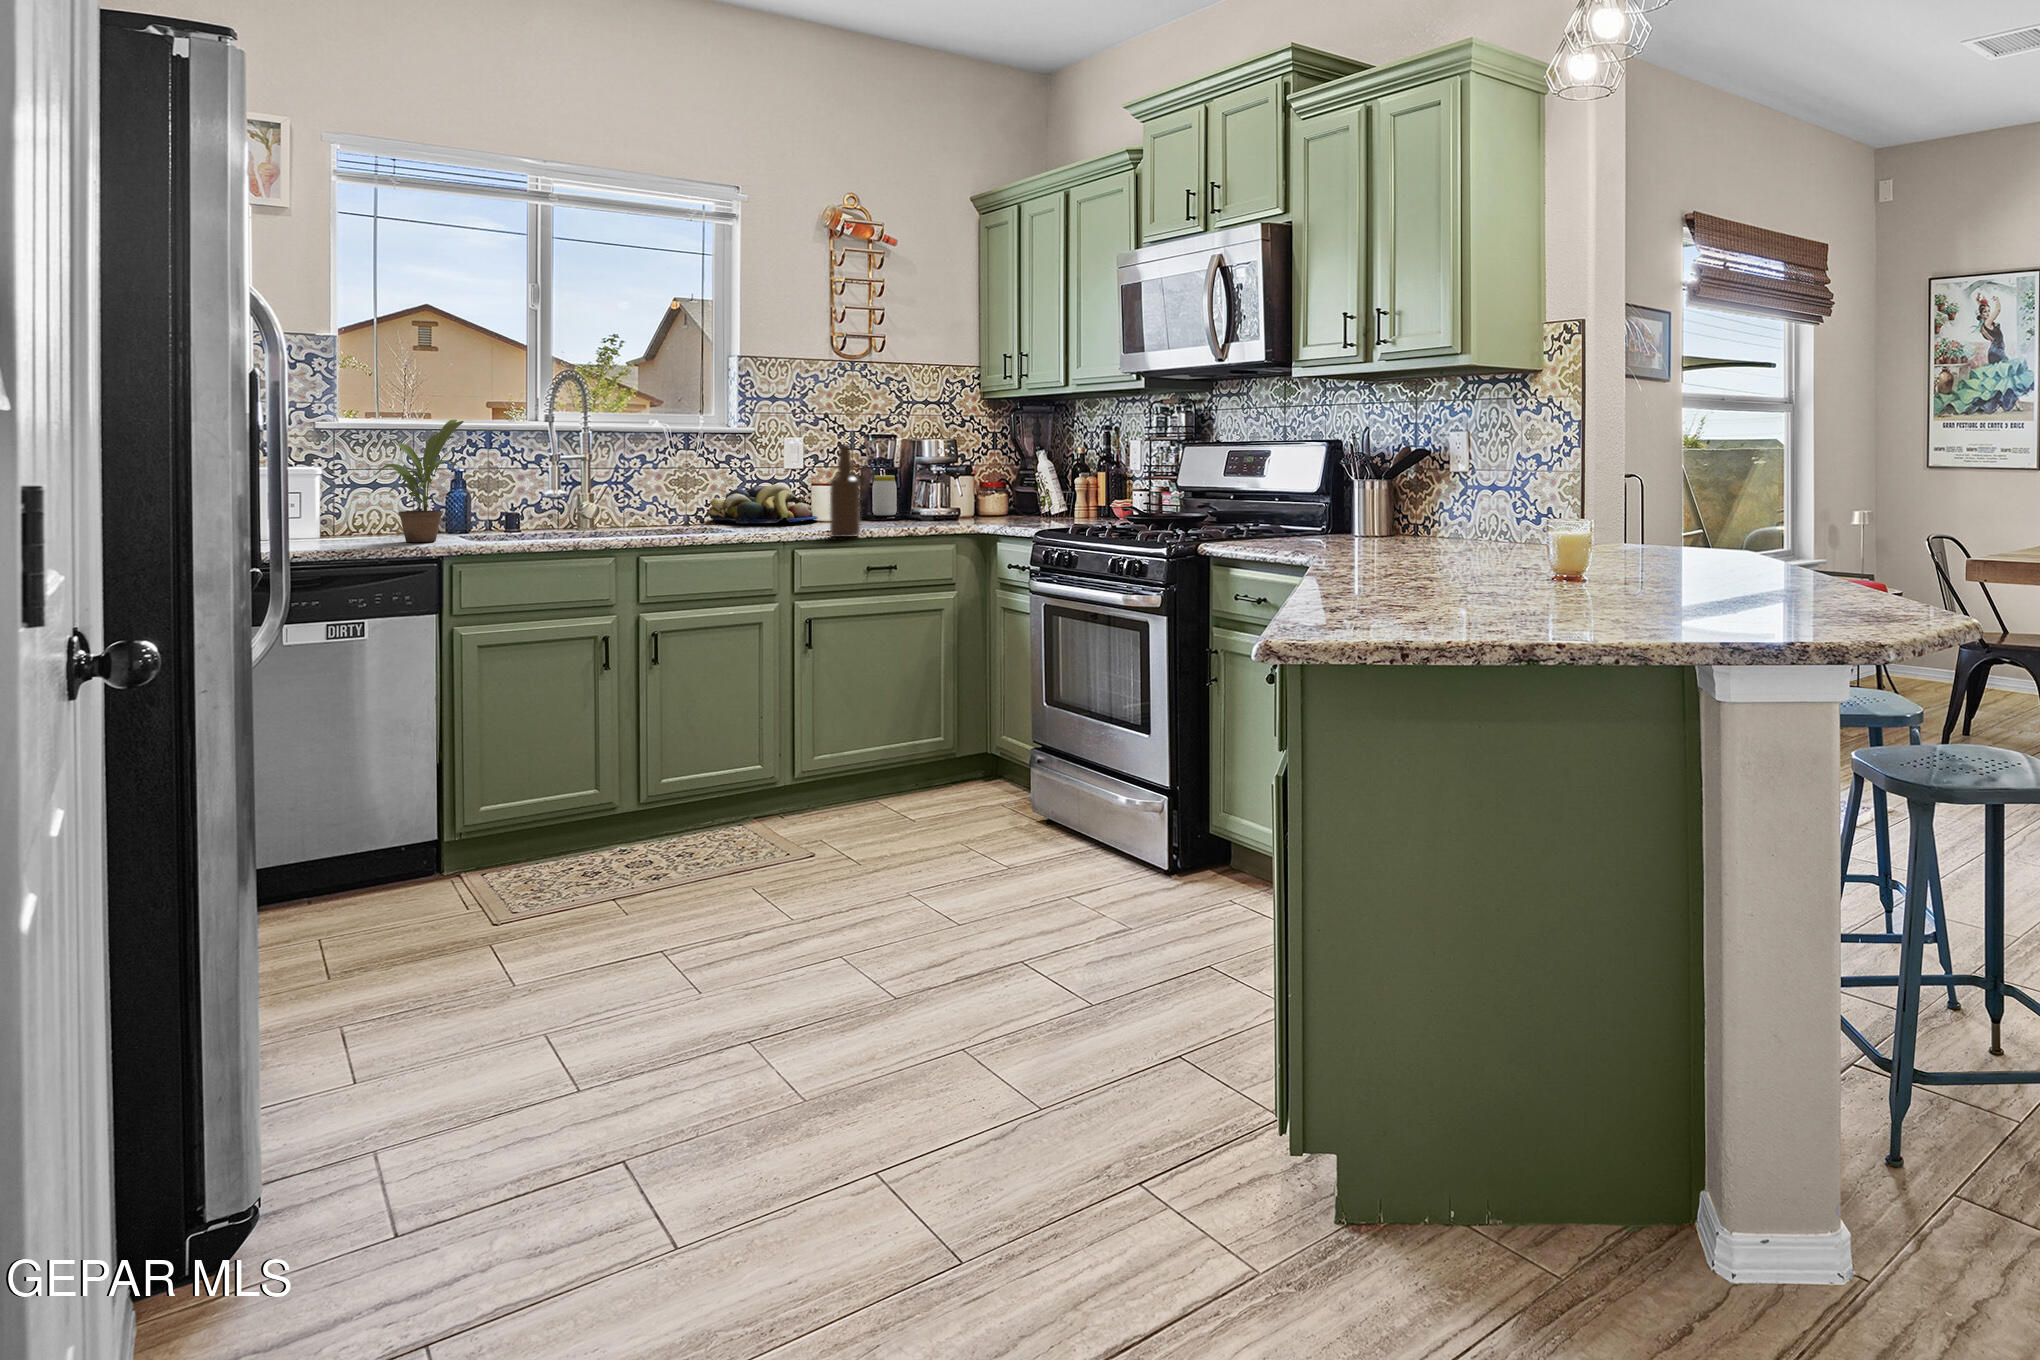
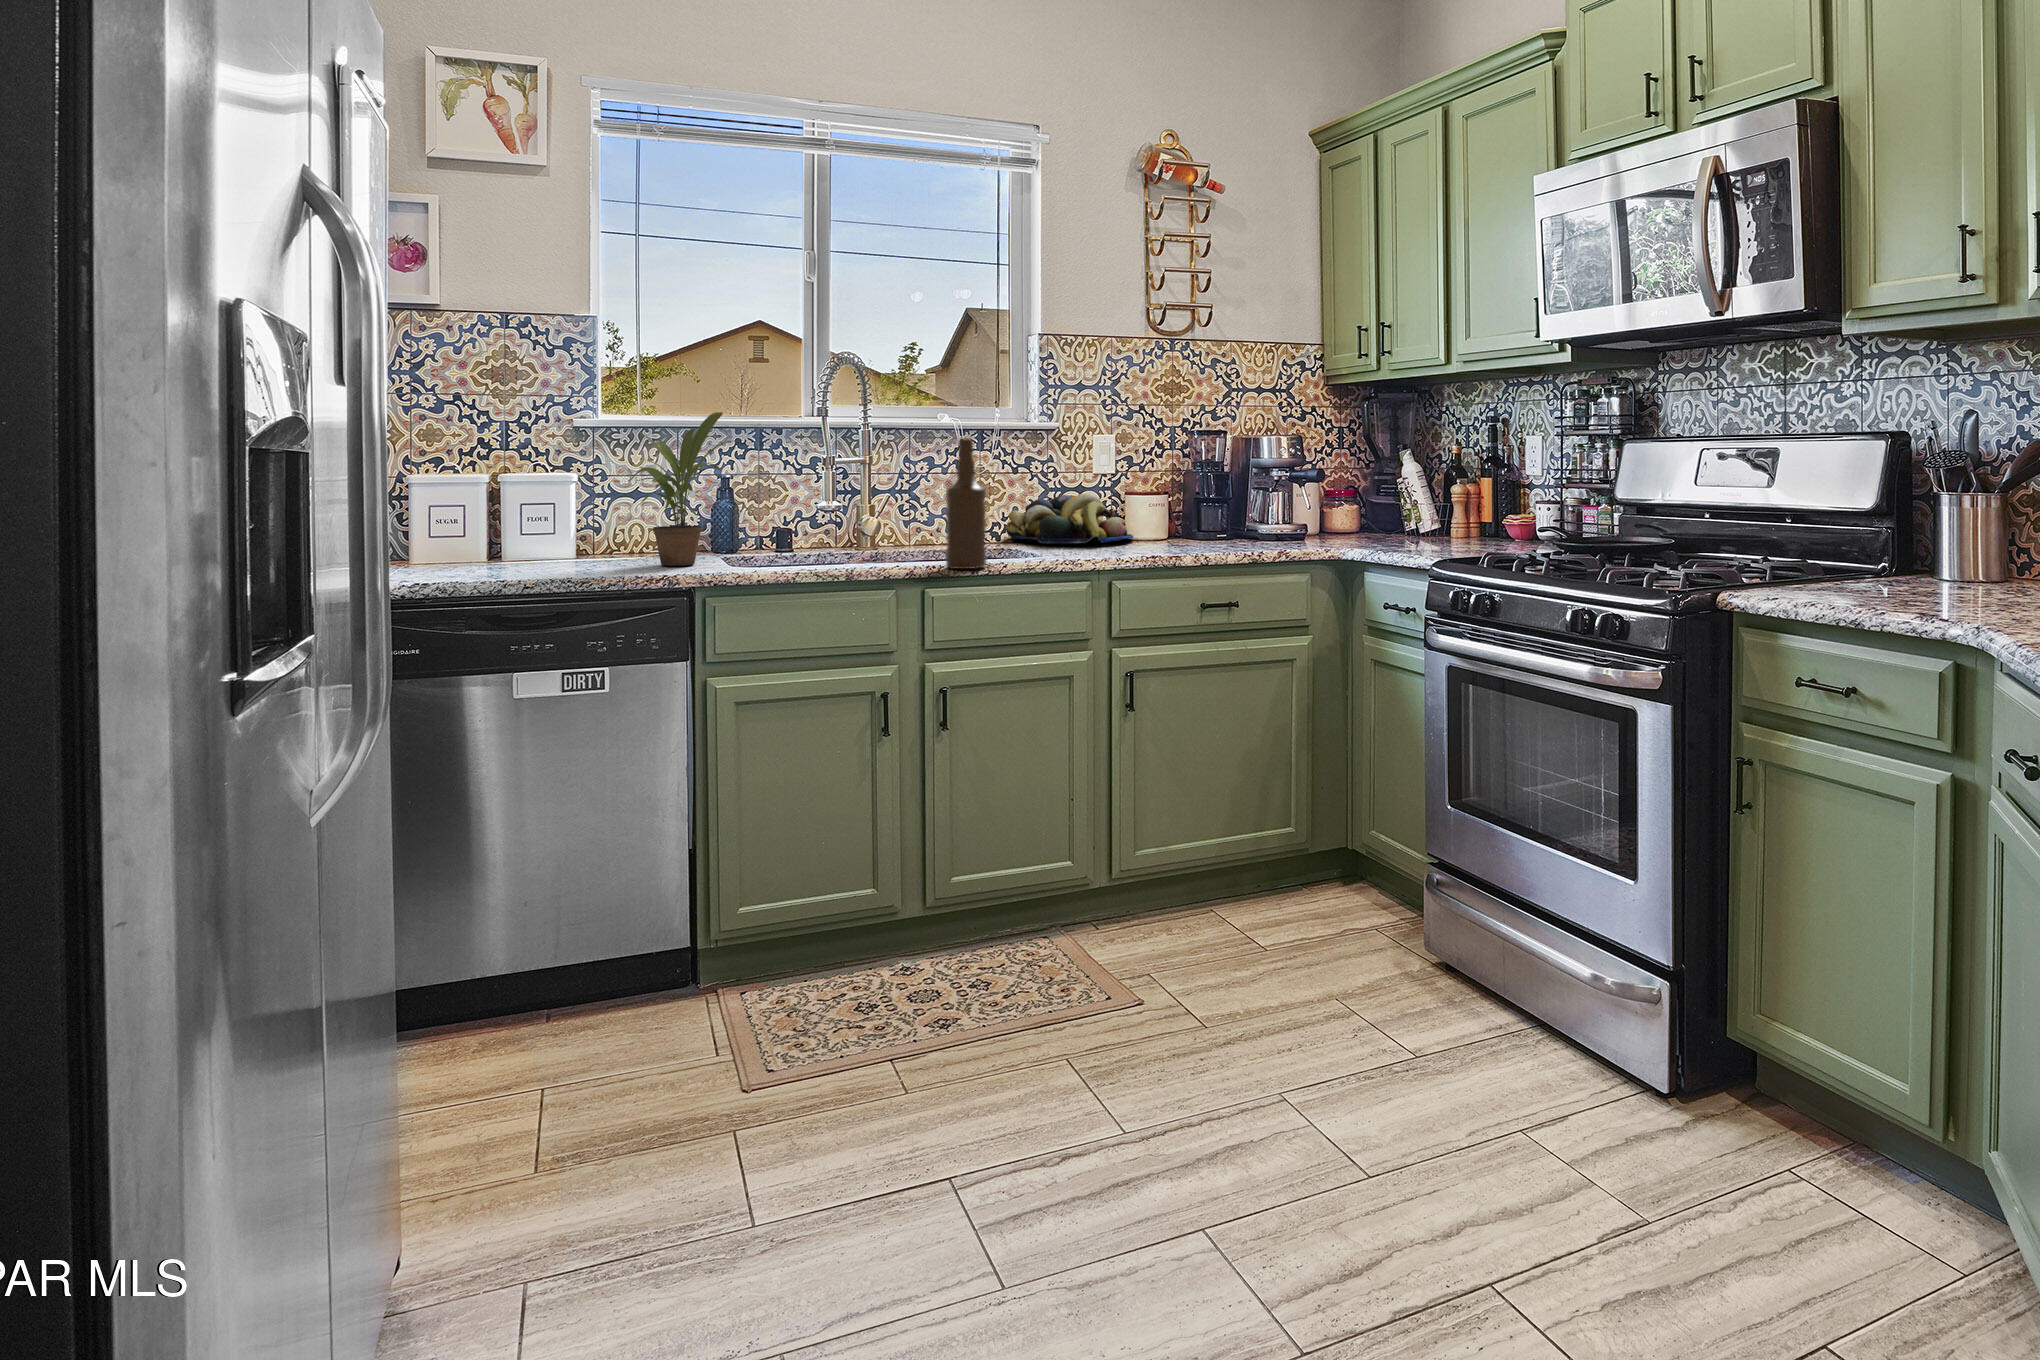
bottle: present [830,444,860,537] -> present [946,438,987,569]
jar: present [872,475,897,515] -> none [1195,482,1224,533]

